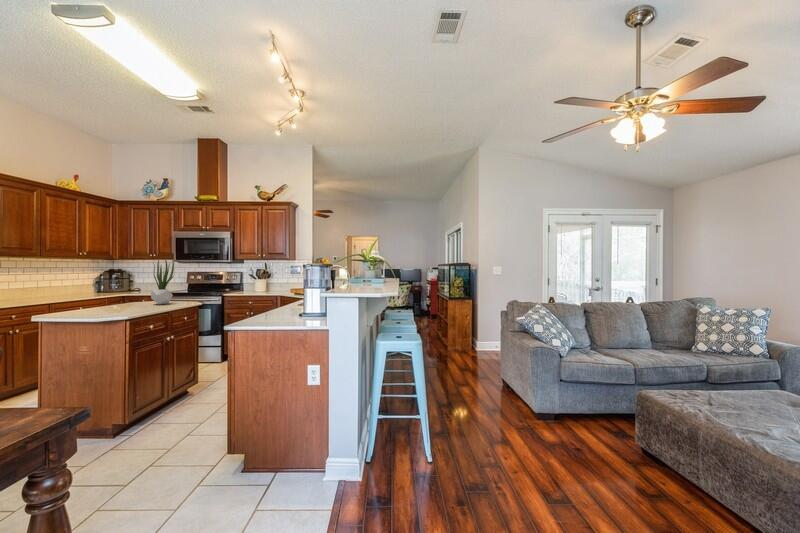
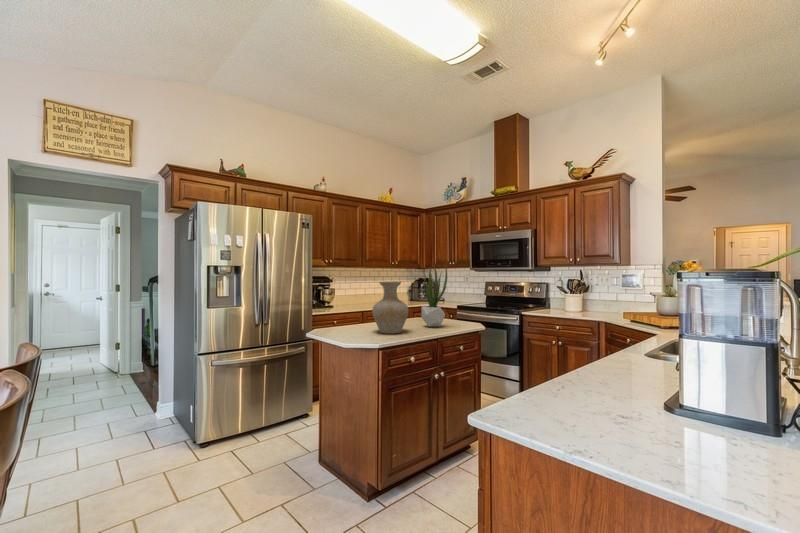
vase: none [108,270,144,311] -> present [372,282,408,334]

